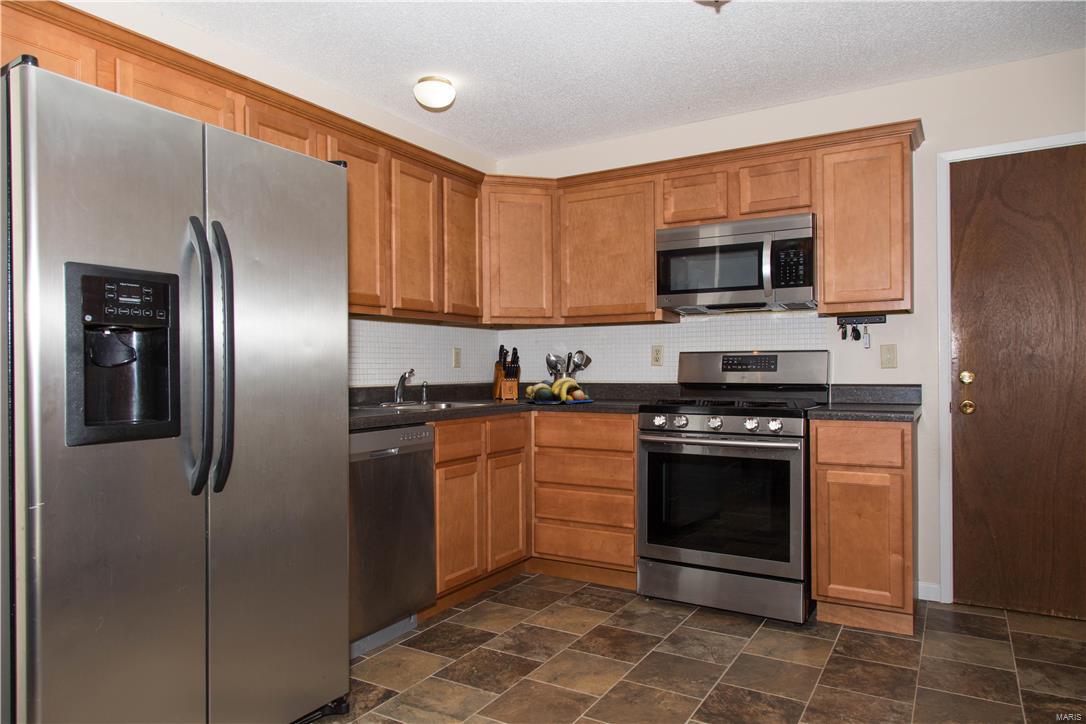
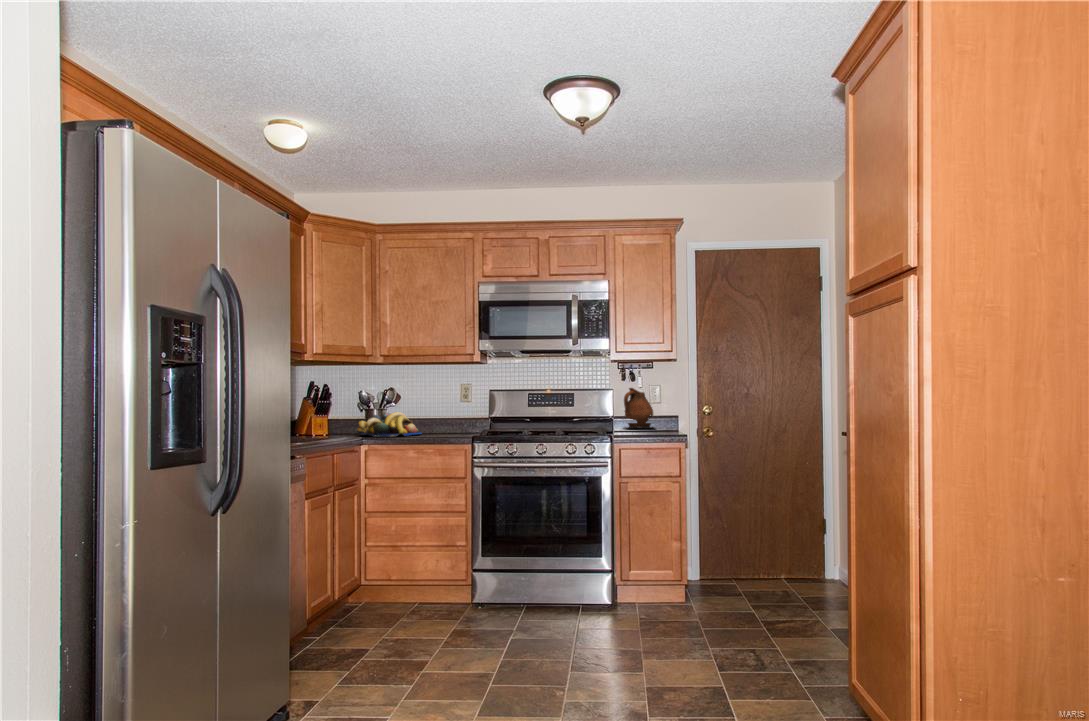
ceramic pitcher: none [844,349,891,402] -> present [624,388,655,428]

